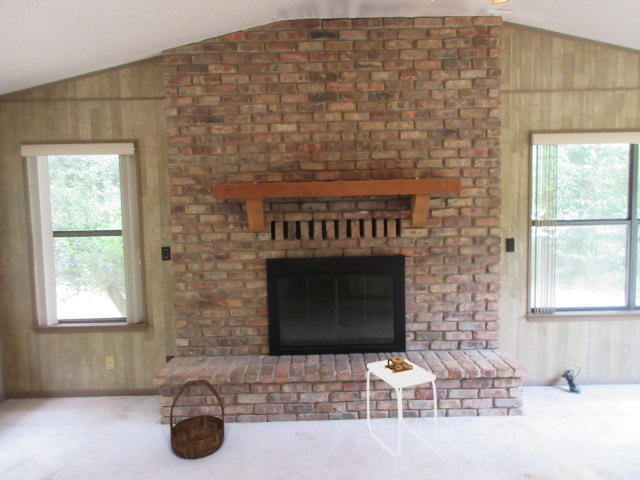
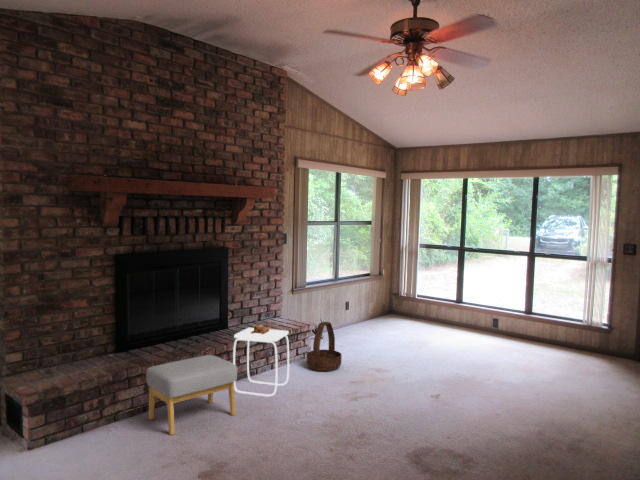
footstool: none [242,379,334,466] -> present [146,355,237,435]
basket: present [170,380,224,459] -> present [307,322,342,372]

